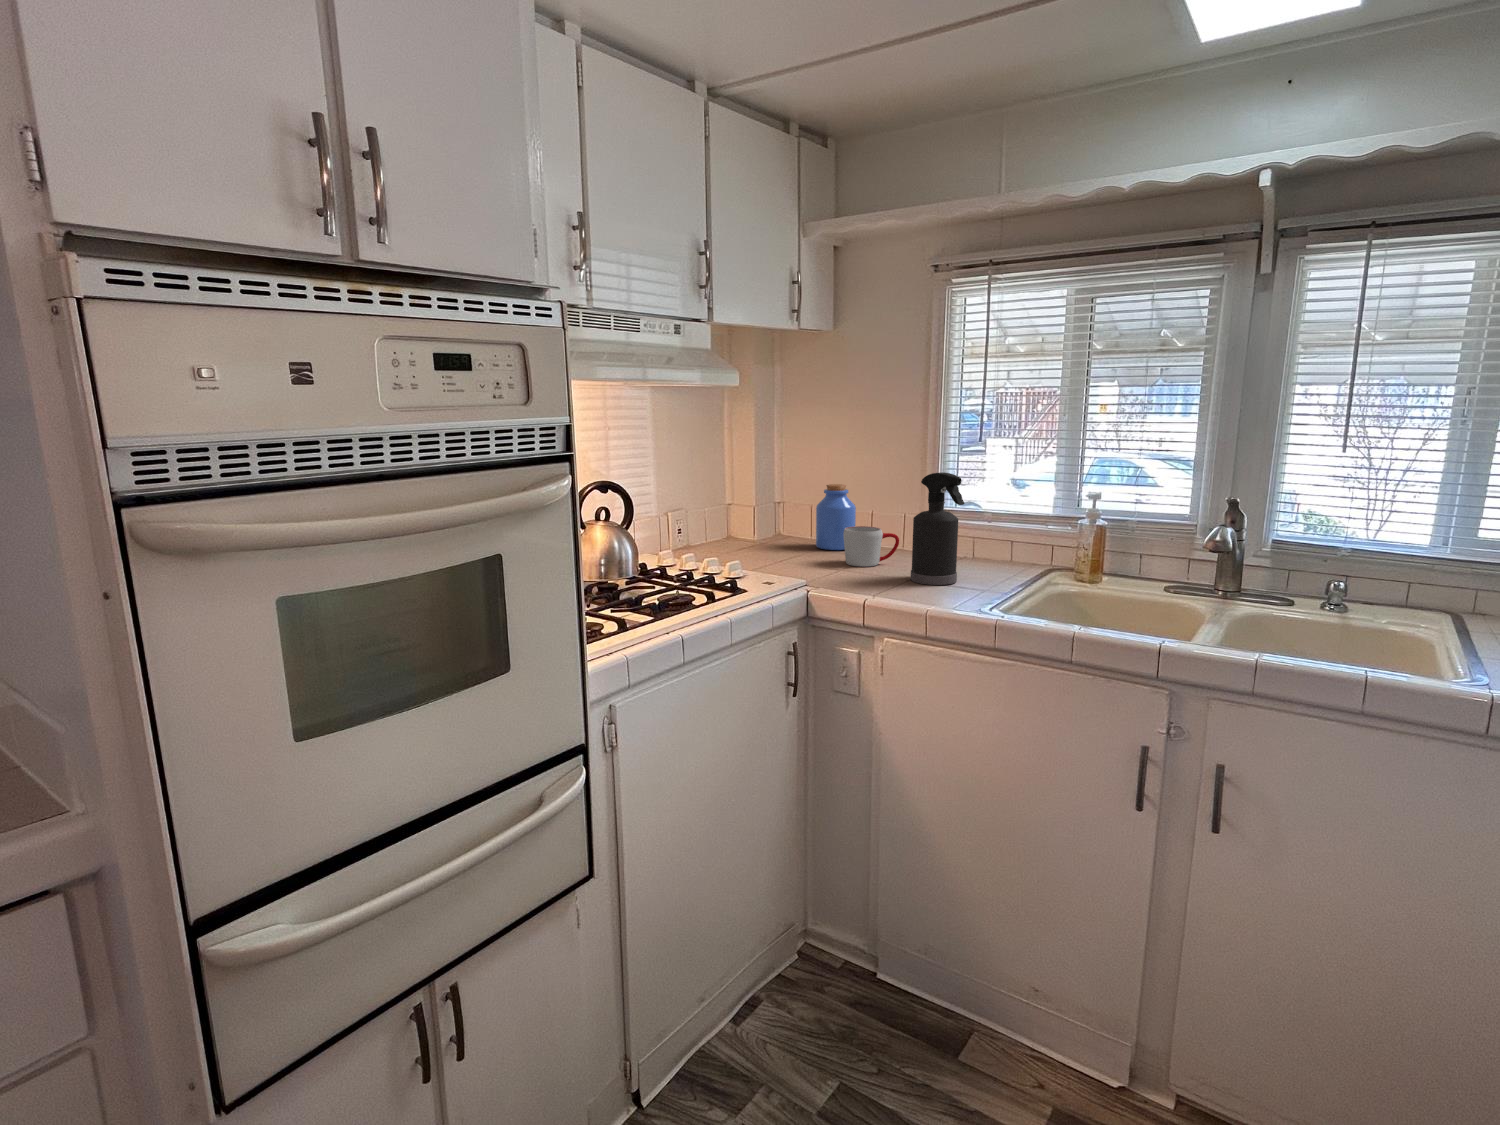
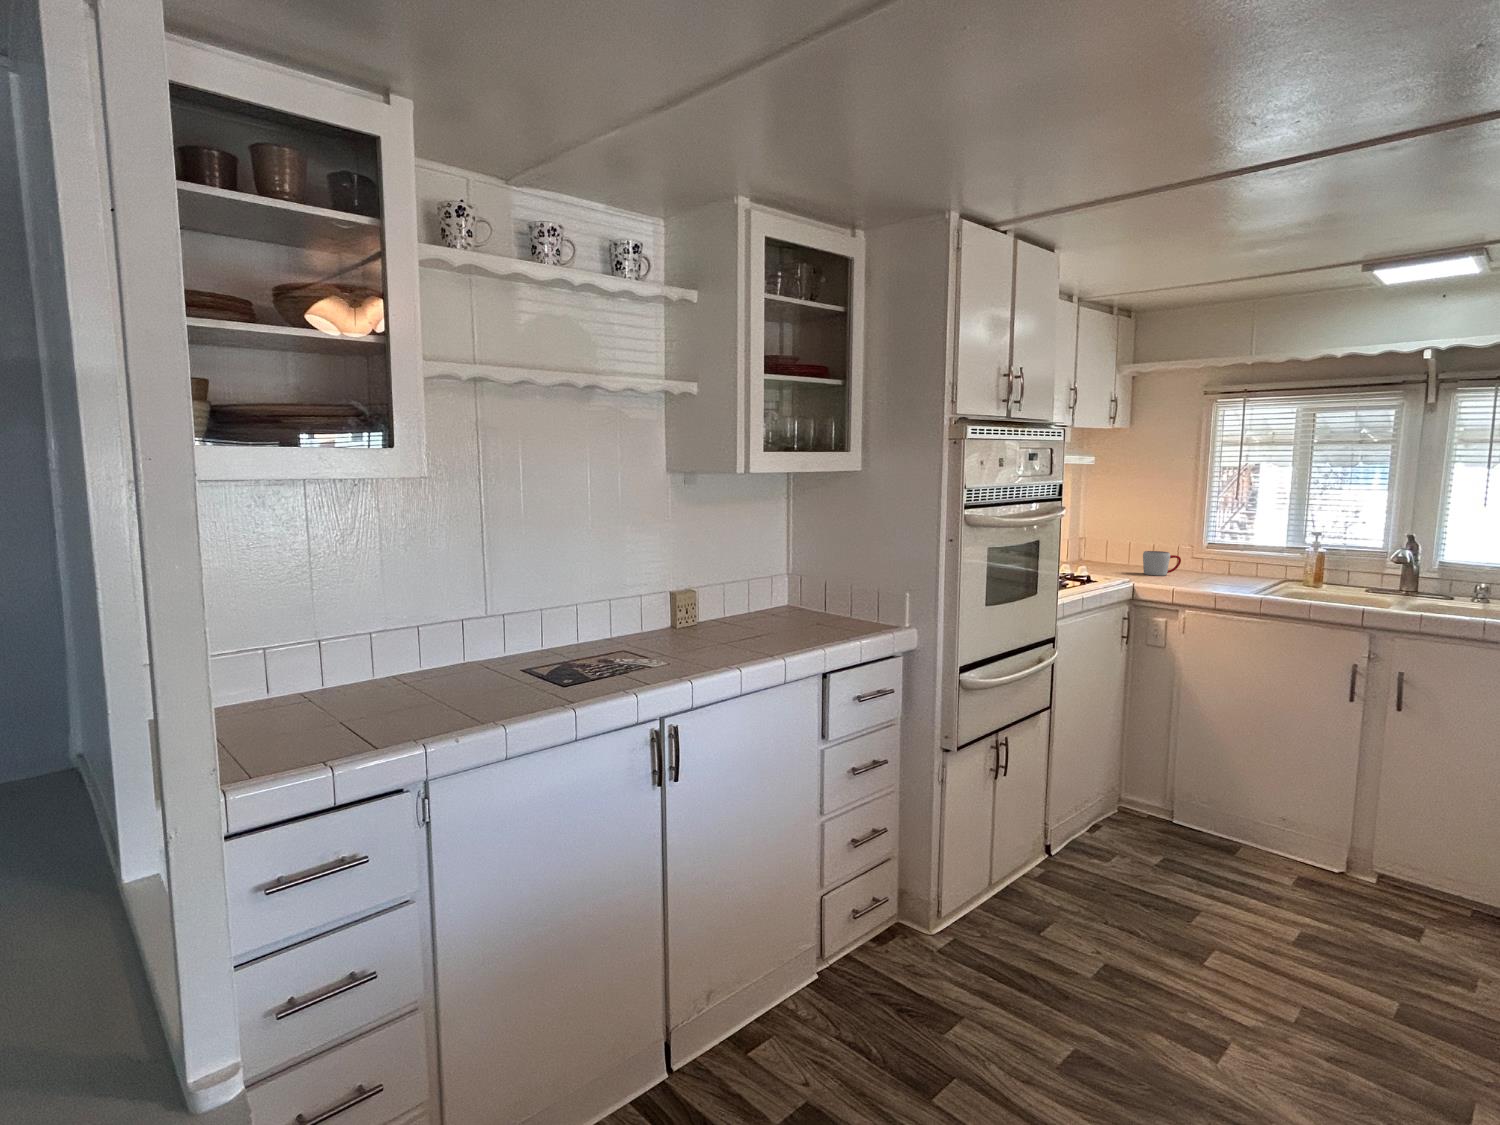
spray bottle: present [910,472,964,585] -> none [1194,516,1234,584]
jar: present [816,484,856,550] -> none [1113,525,1143,568]

